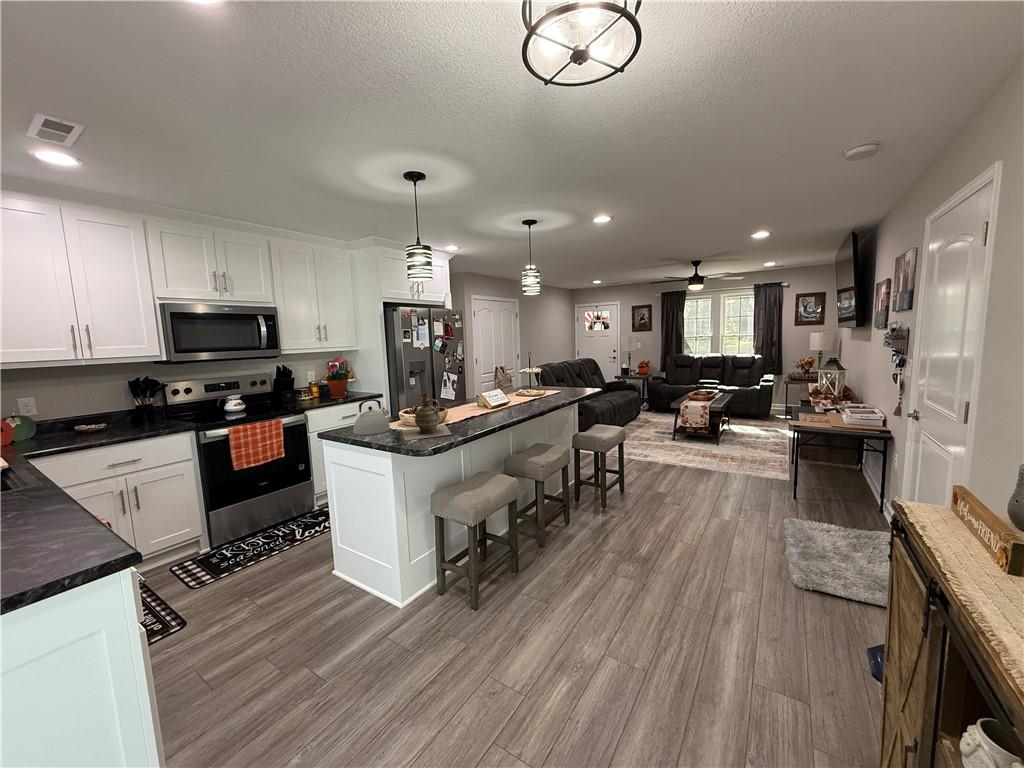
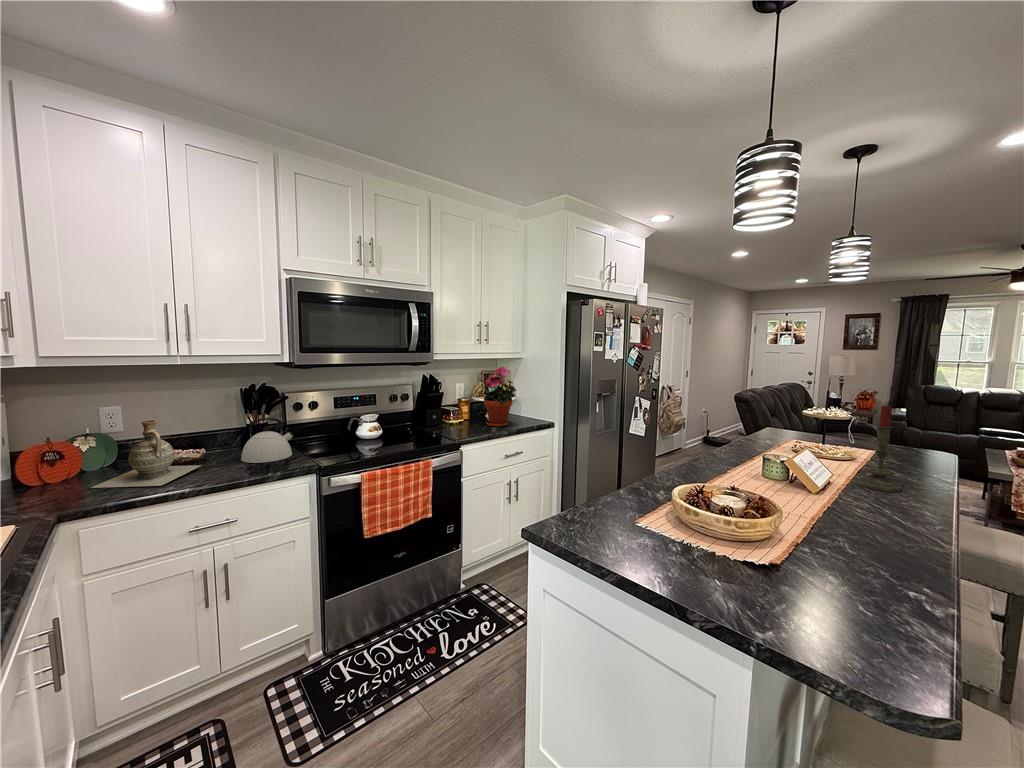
candle: none [524,360,541,405] -> present [857,403,901,492]
ceramic jug: present [402,393,451,440] -> present [91,420,201,488]
kettle: present [353,399,390,435] -> present [241,418,294,463]

